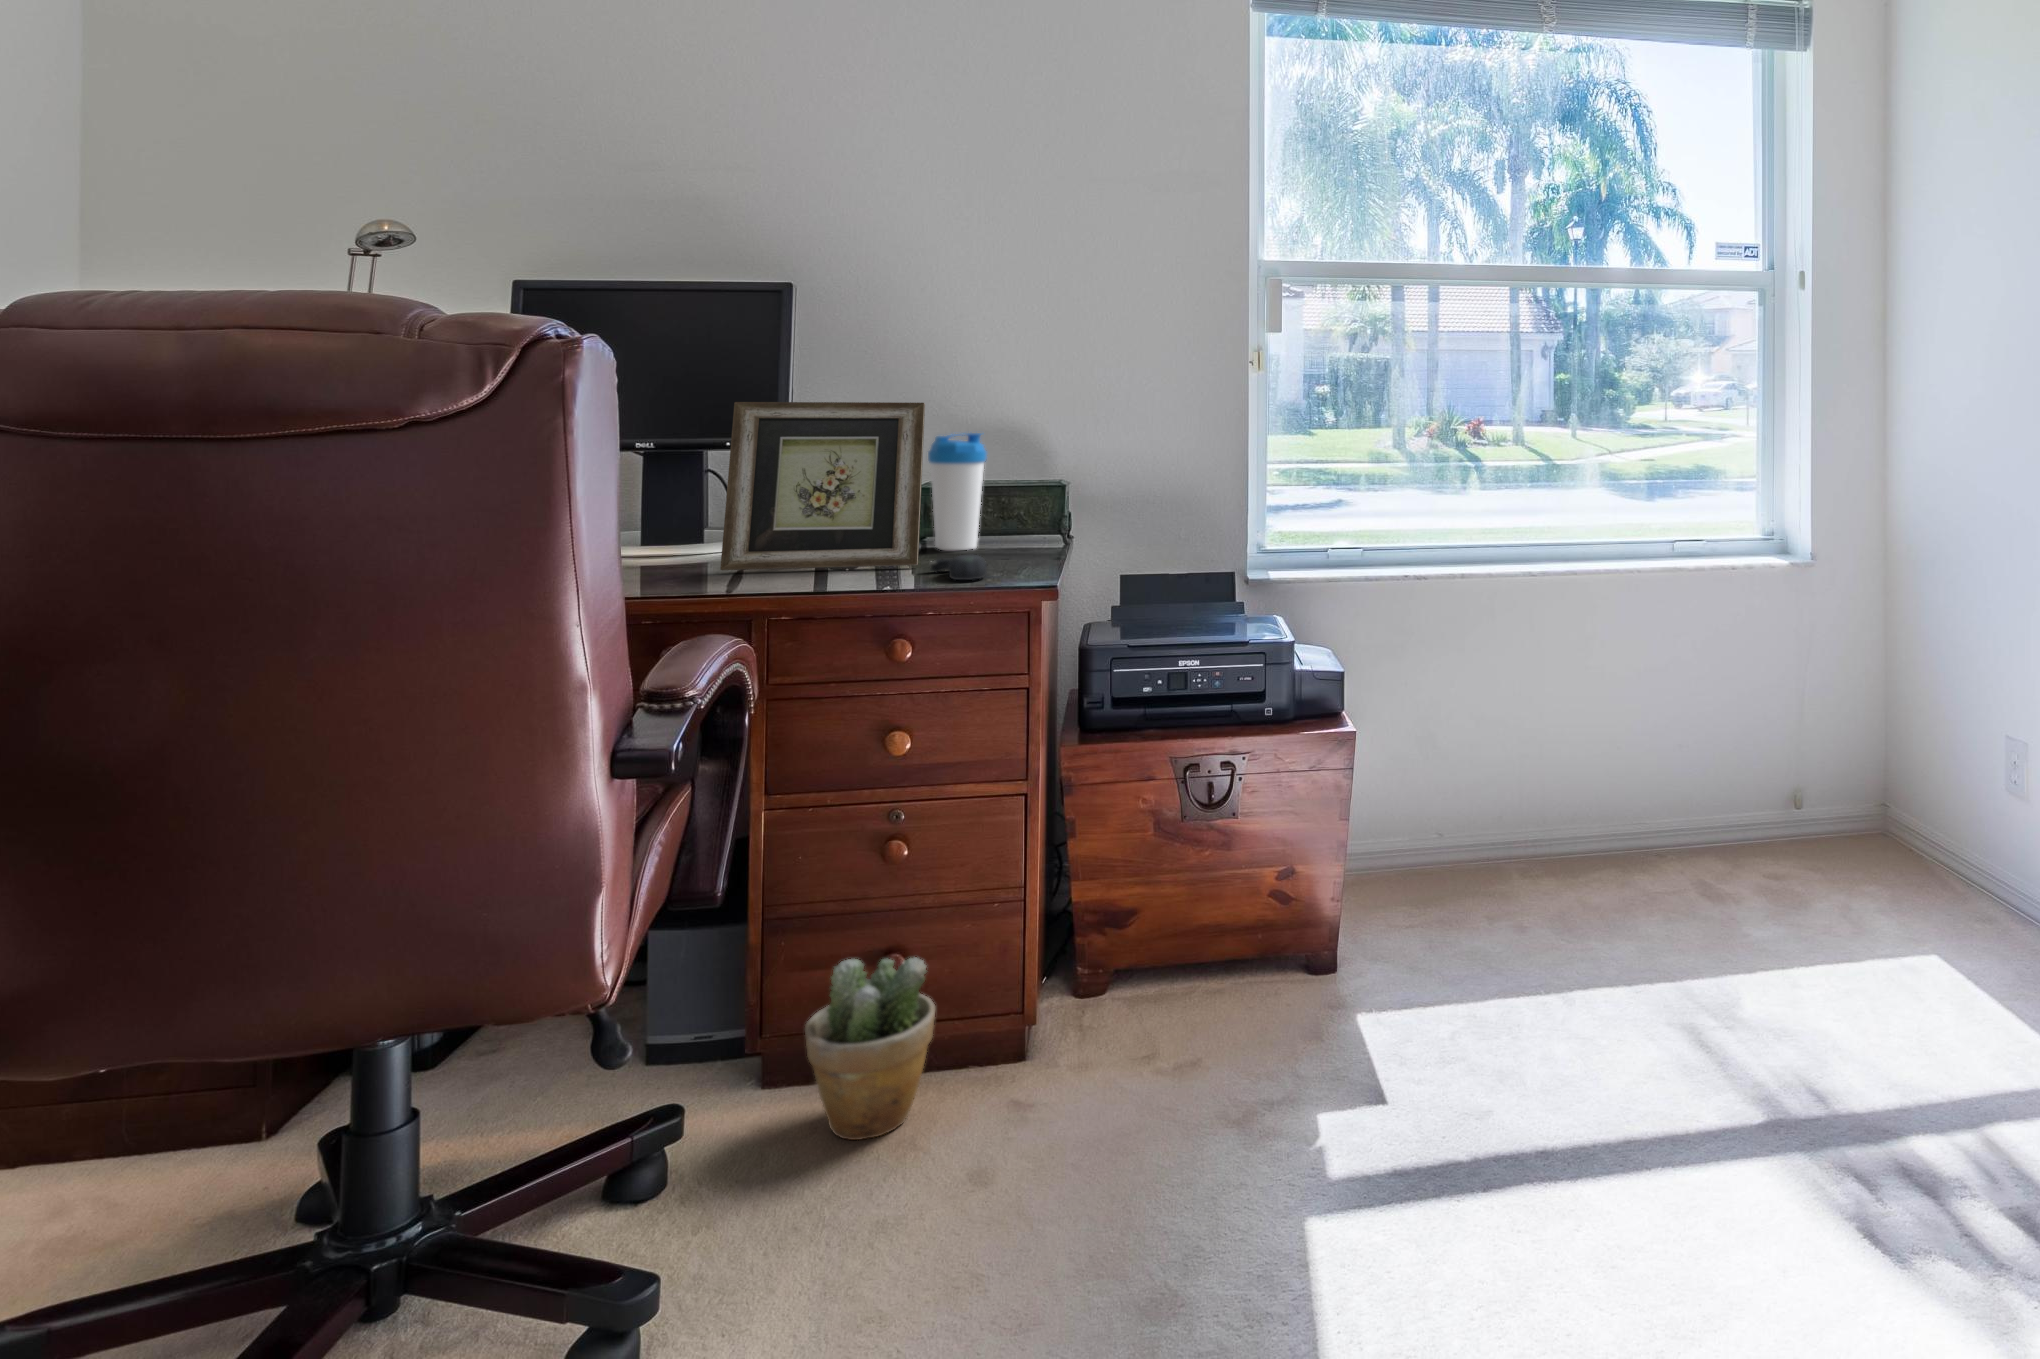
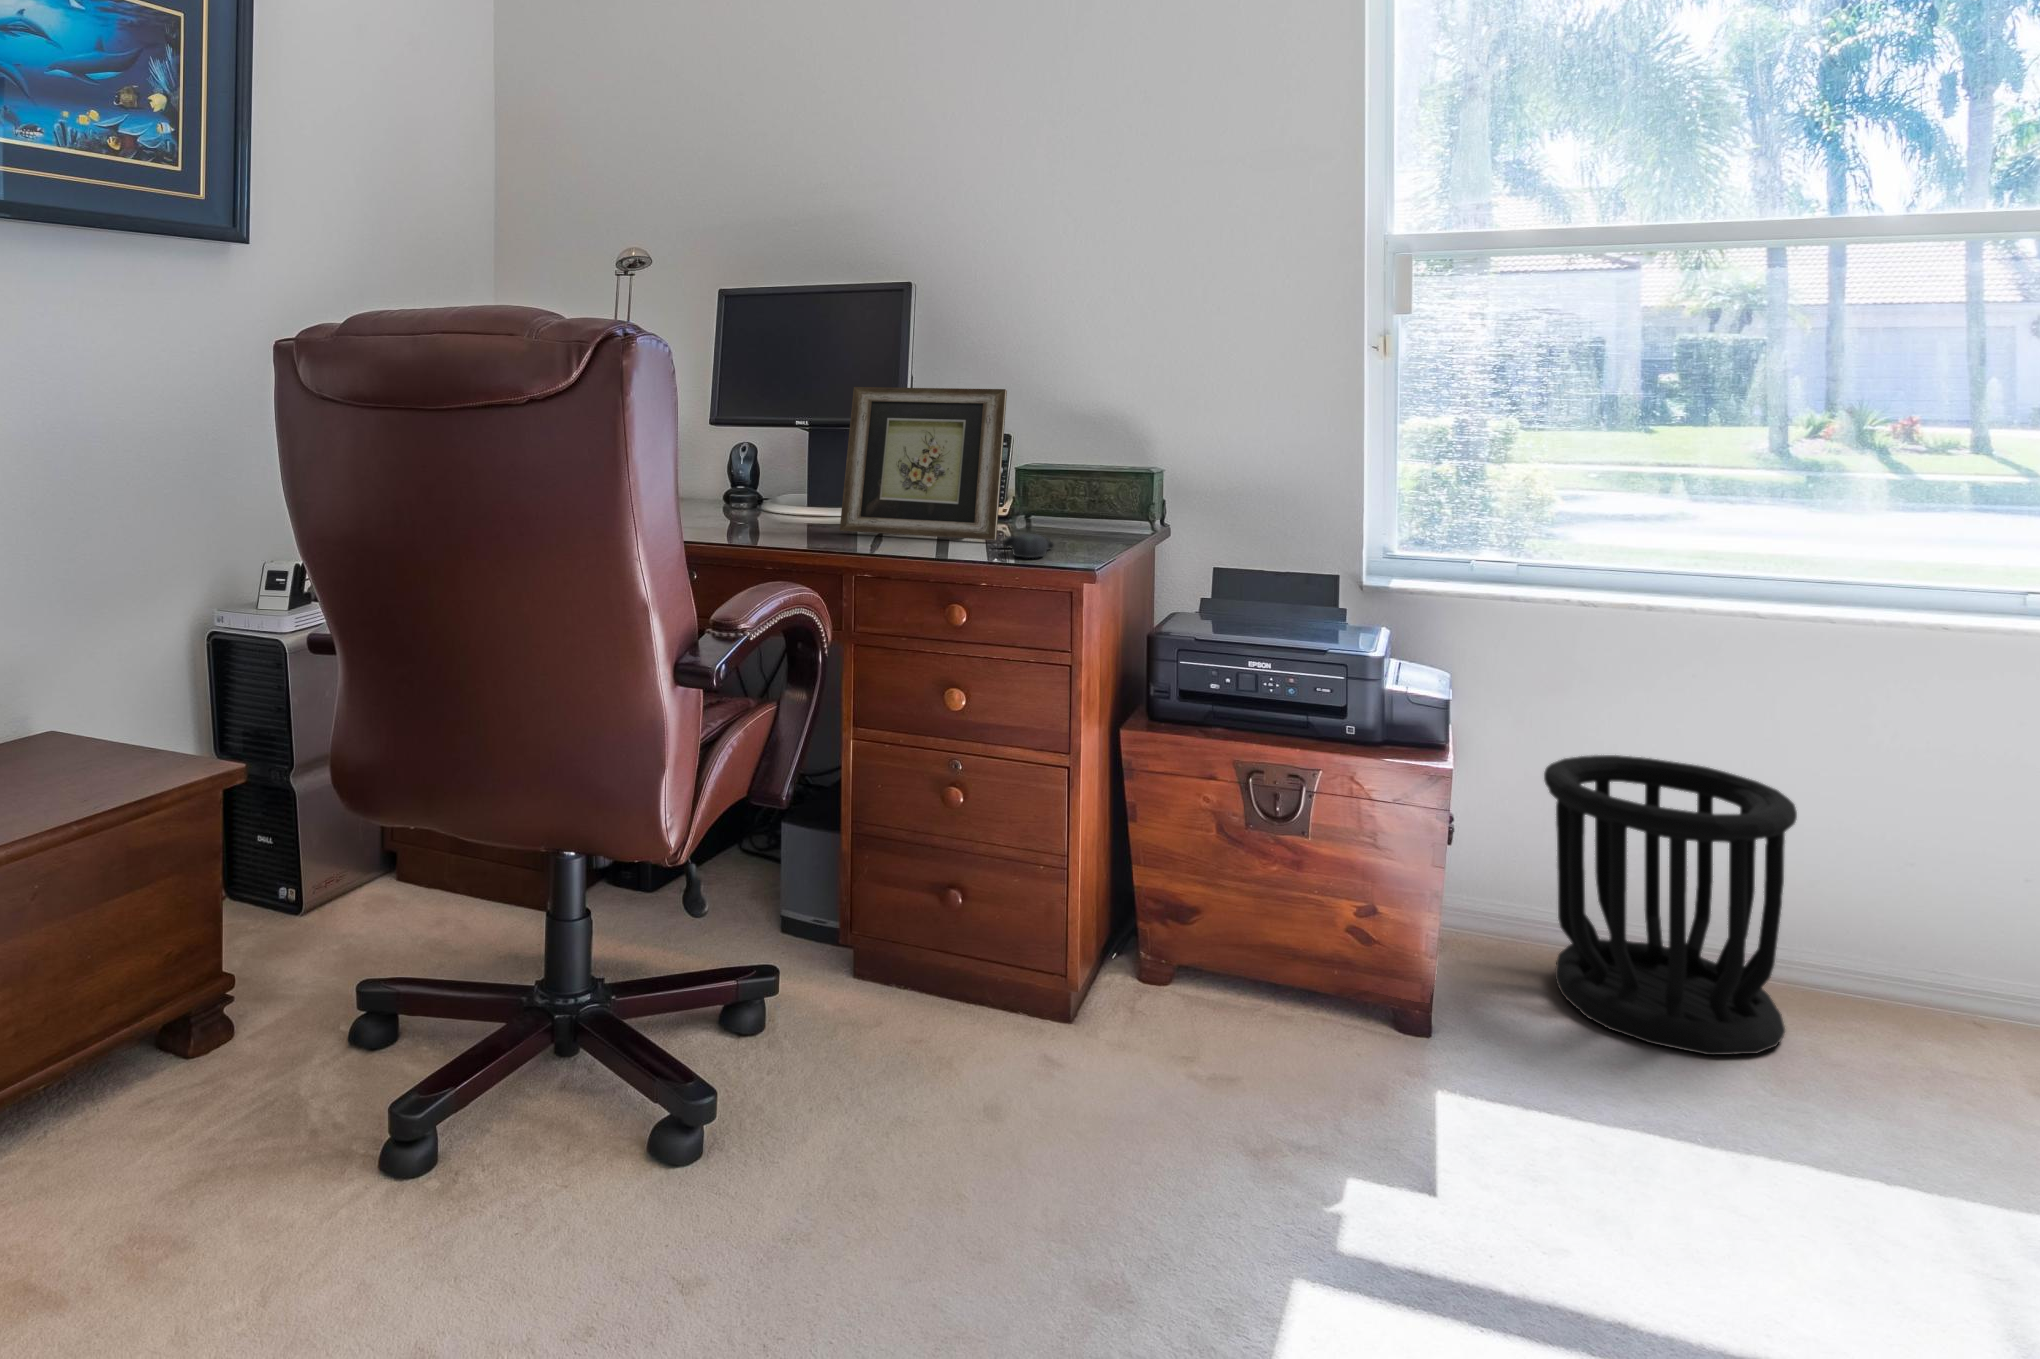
water bottle: present [928,433,987,550] -> none [1019,419,1073,530]
wastebasket: none [1399,695,1567,924] -> present [1544,755,1797,1055]
potted plant: present [805,957,935,1140] -> none [871,883,980,1048]

